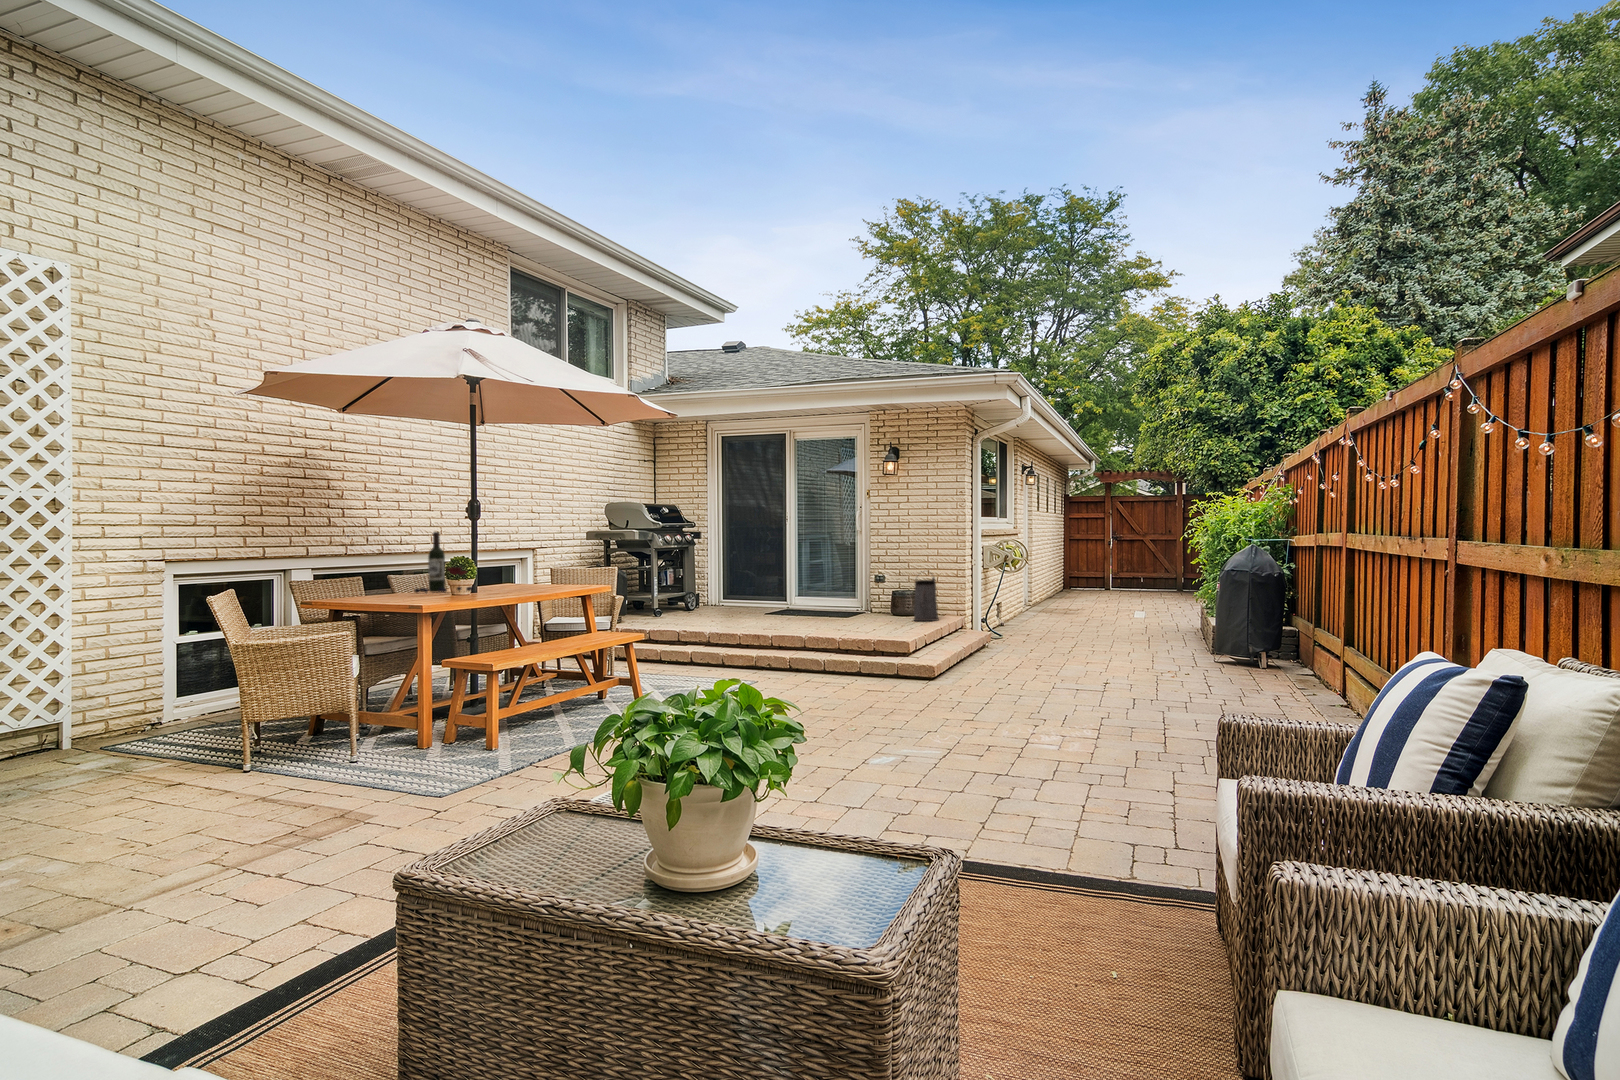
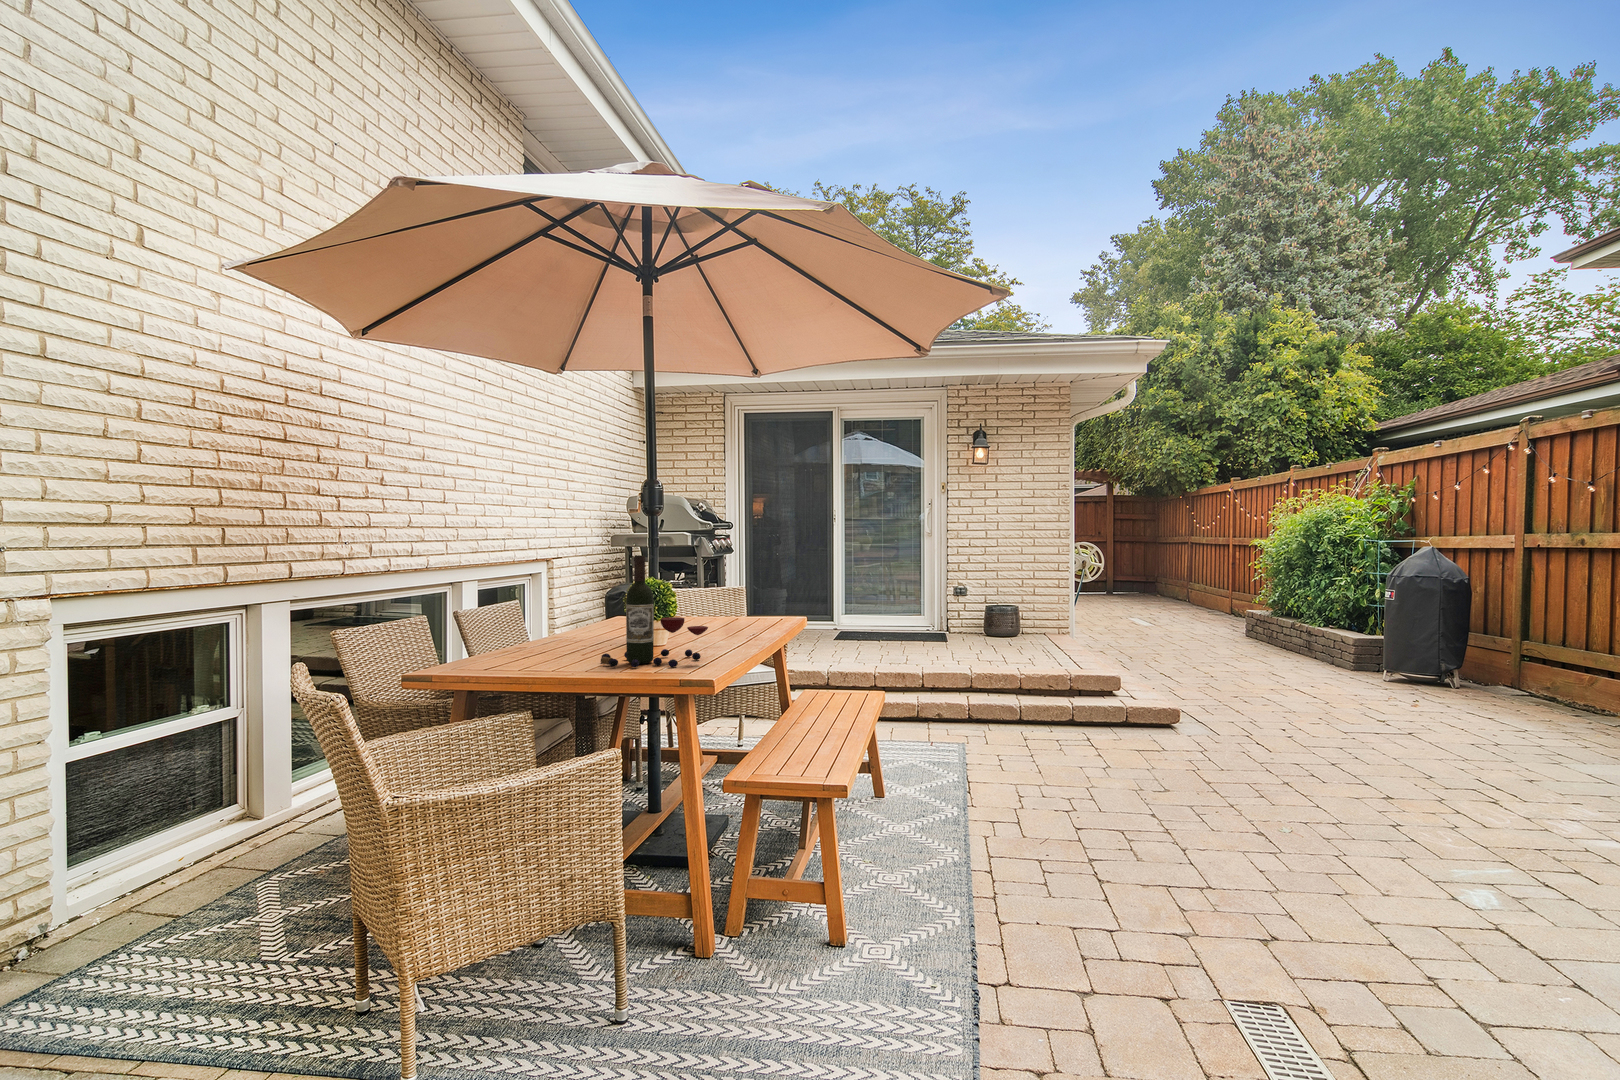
watering can: present [914,573,939,621] -> none [1022,583,1053,644]

